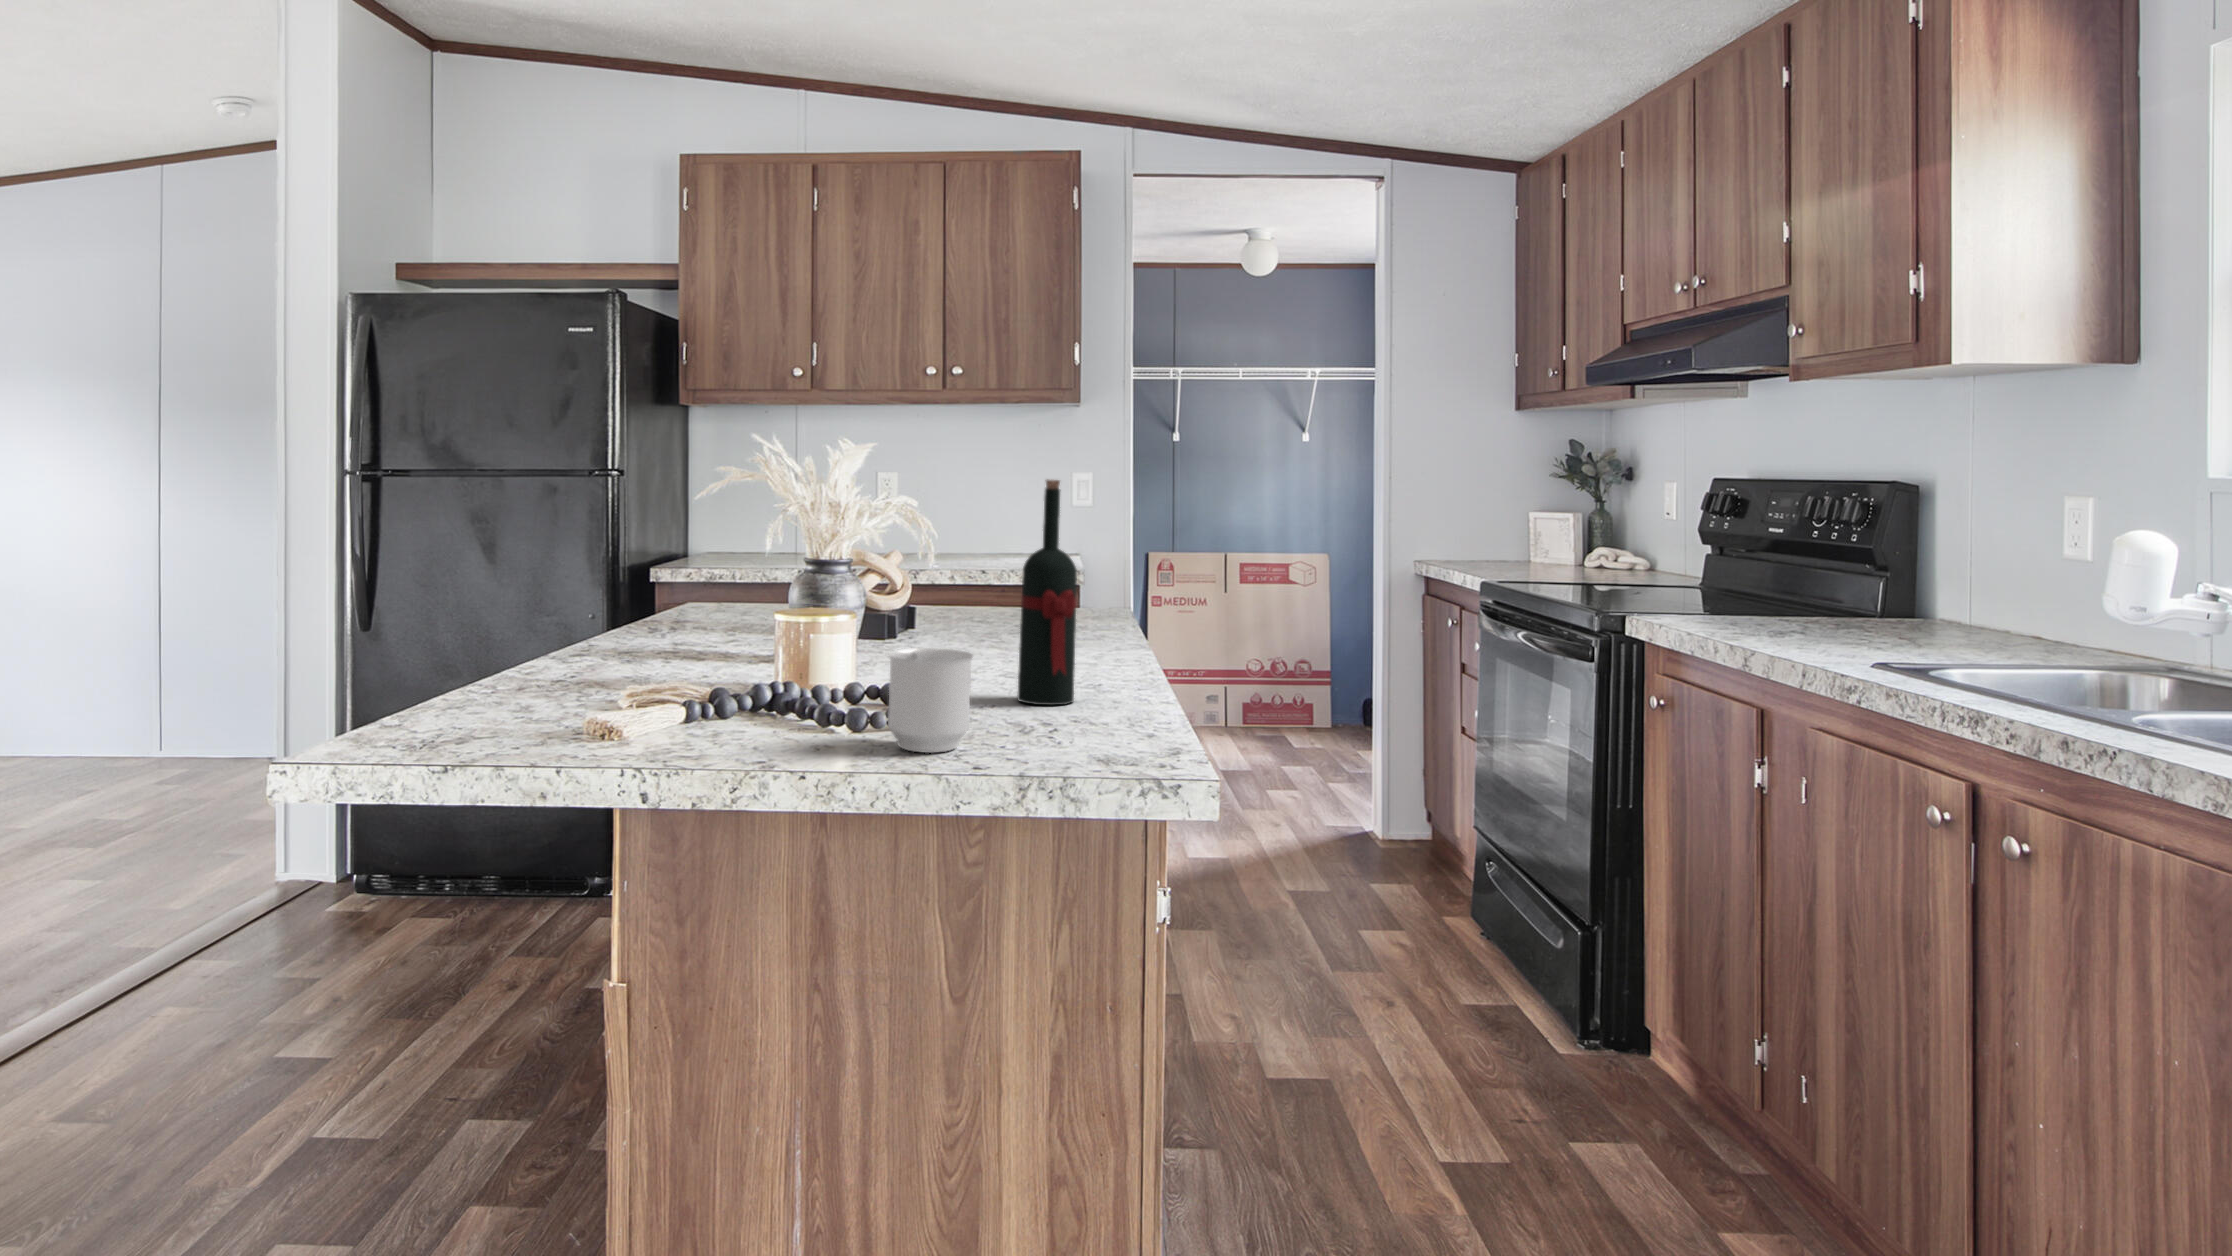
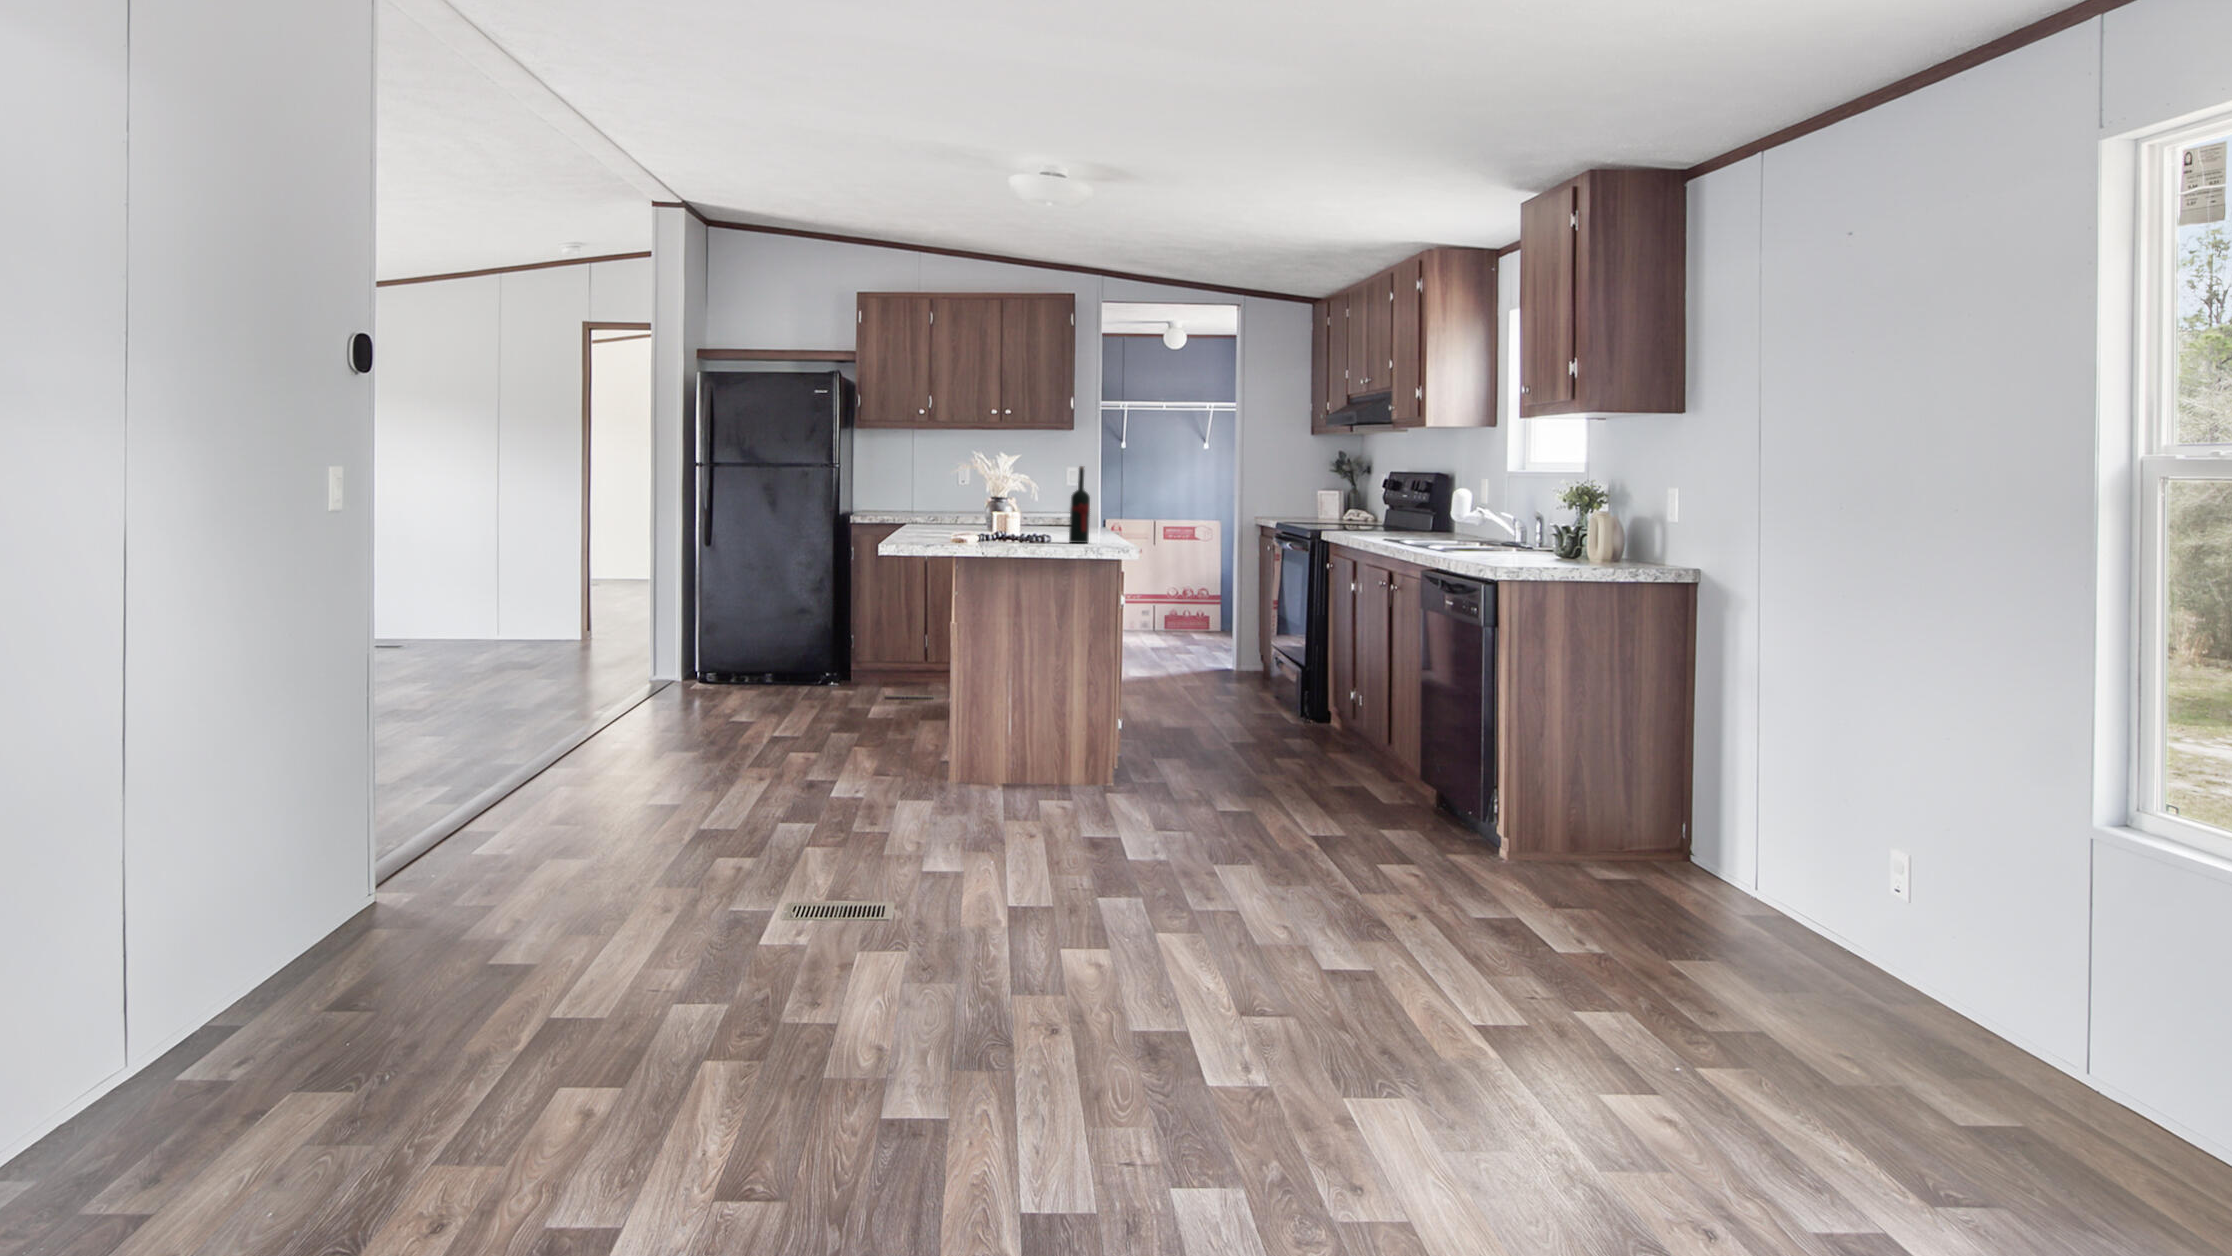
mug: present [888,648,973,753] -> none [1036,517,1062,547]

